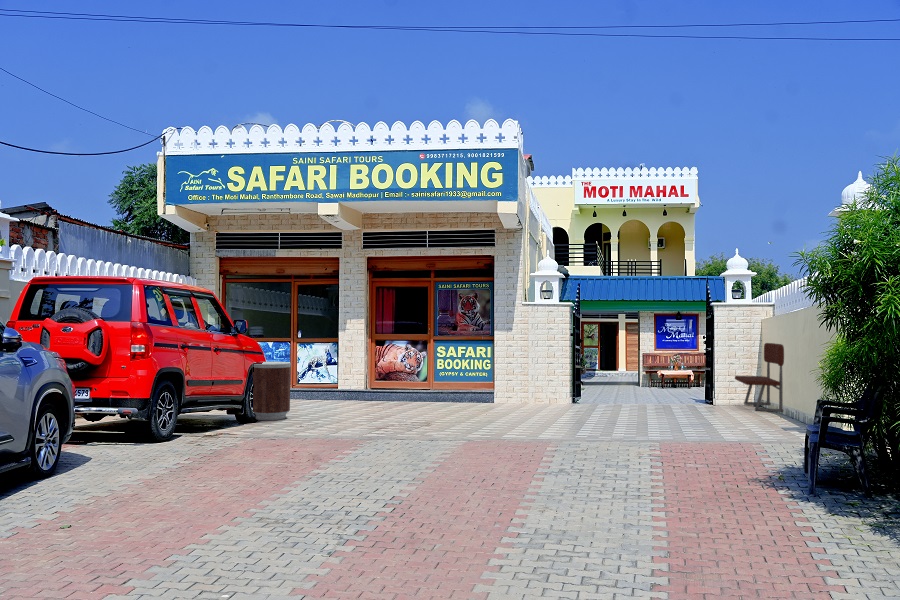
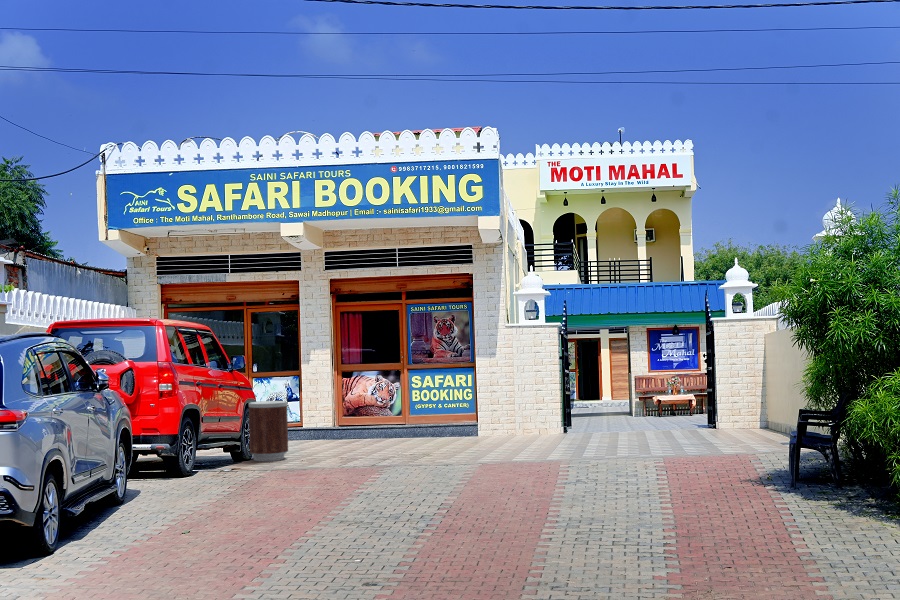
bench: present [735,343,784,412] -> none [734,360,782,430]

